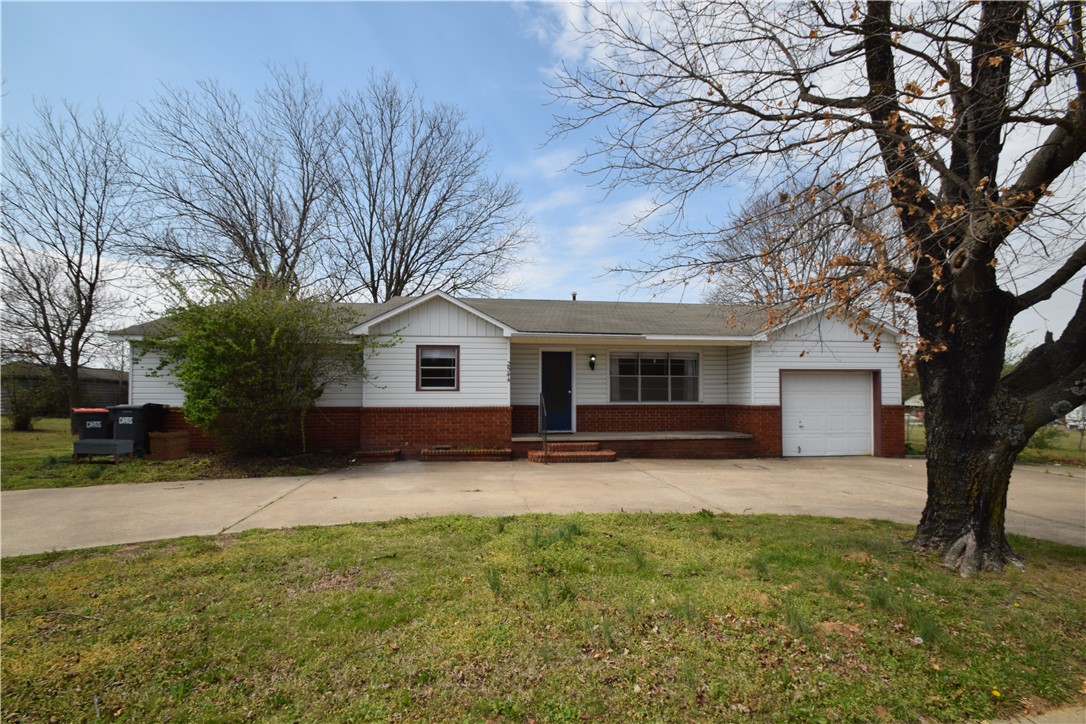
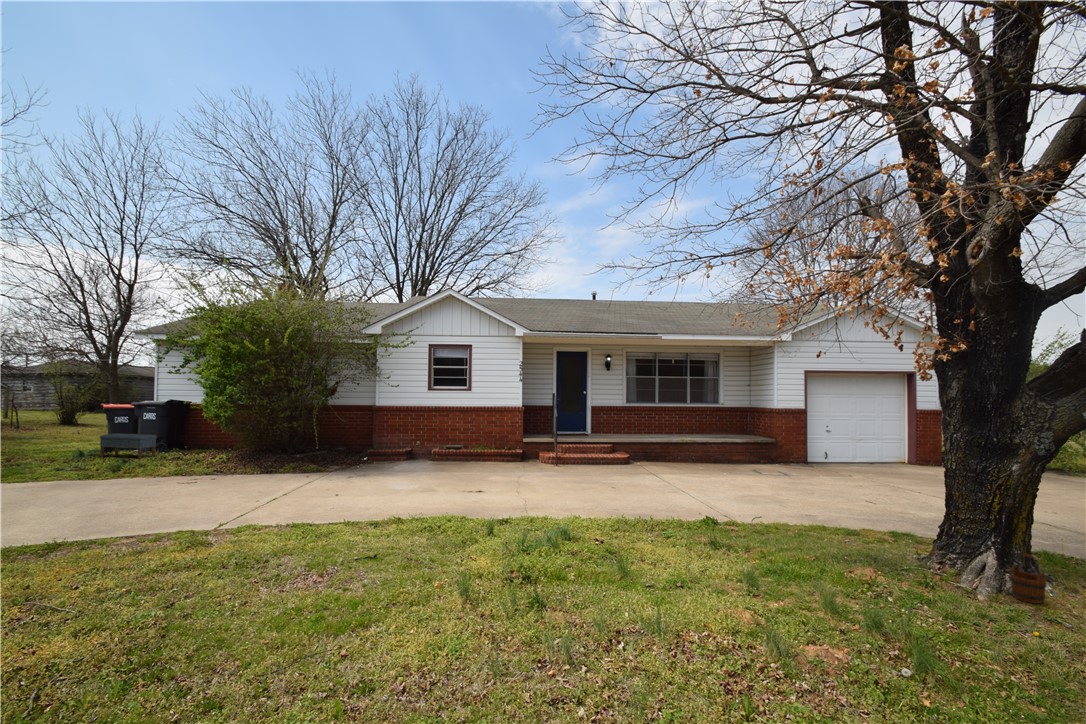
wooden crate: present [144,430,189,460] -> none [167,426,211,456]
wooden bucket: none [989,534,1022,579] -> present [1010,553,1046,604]

